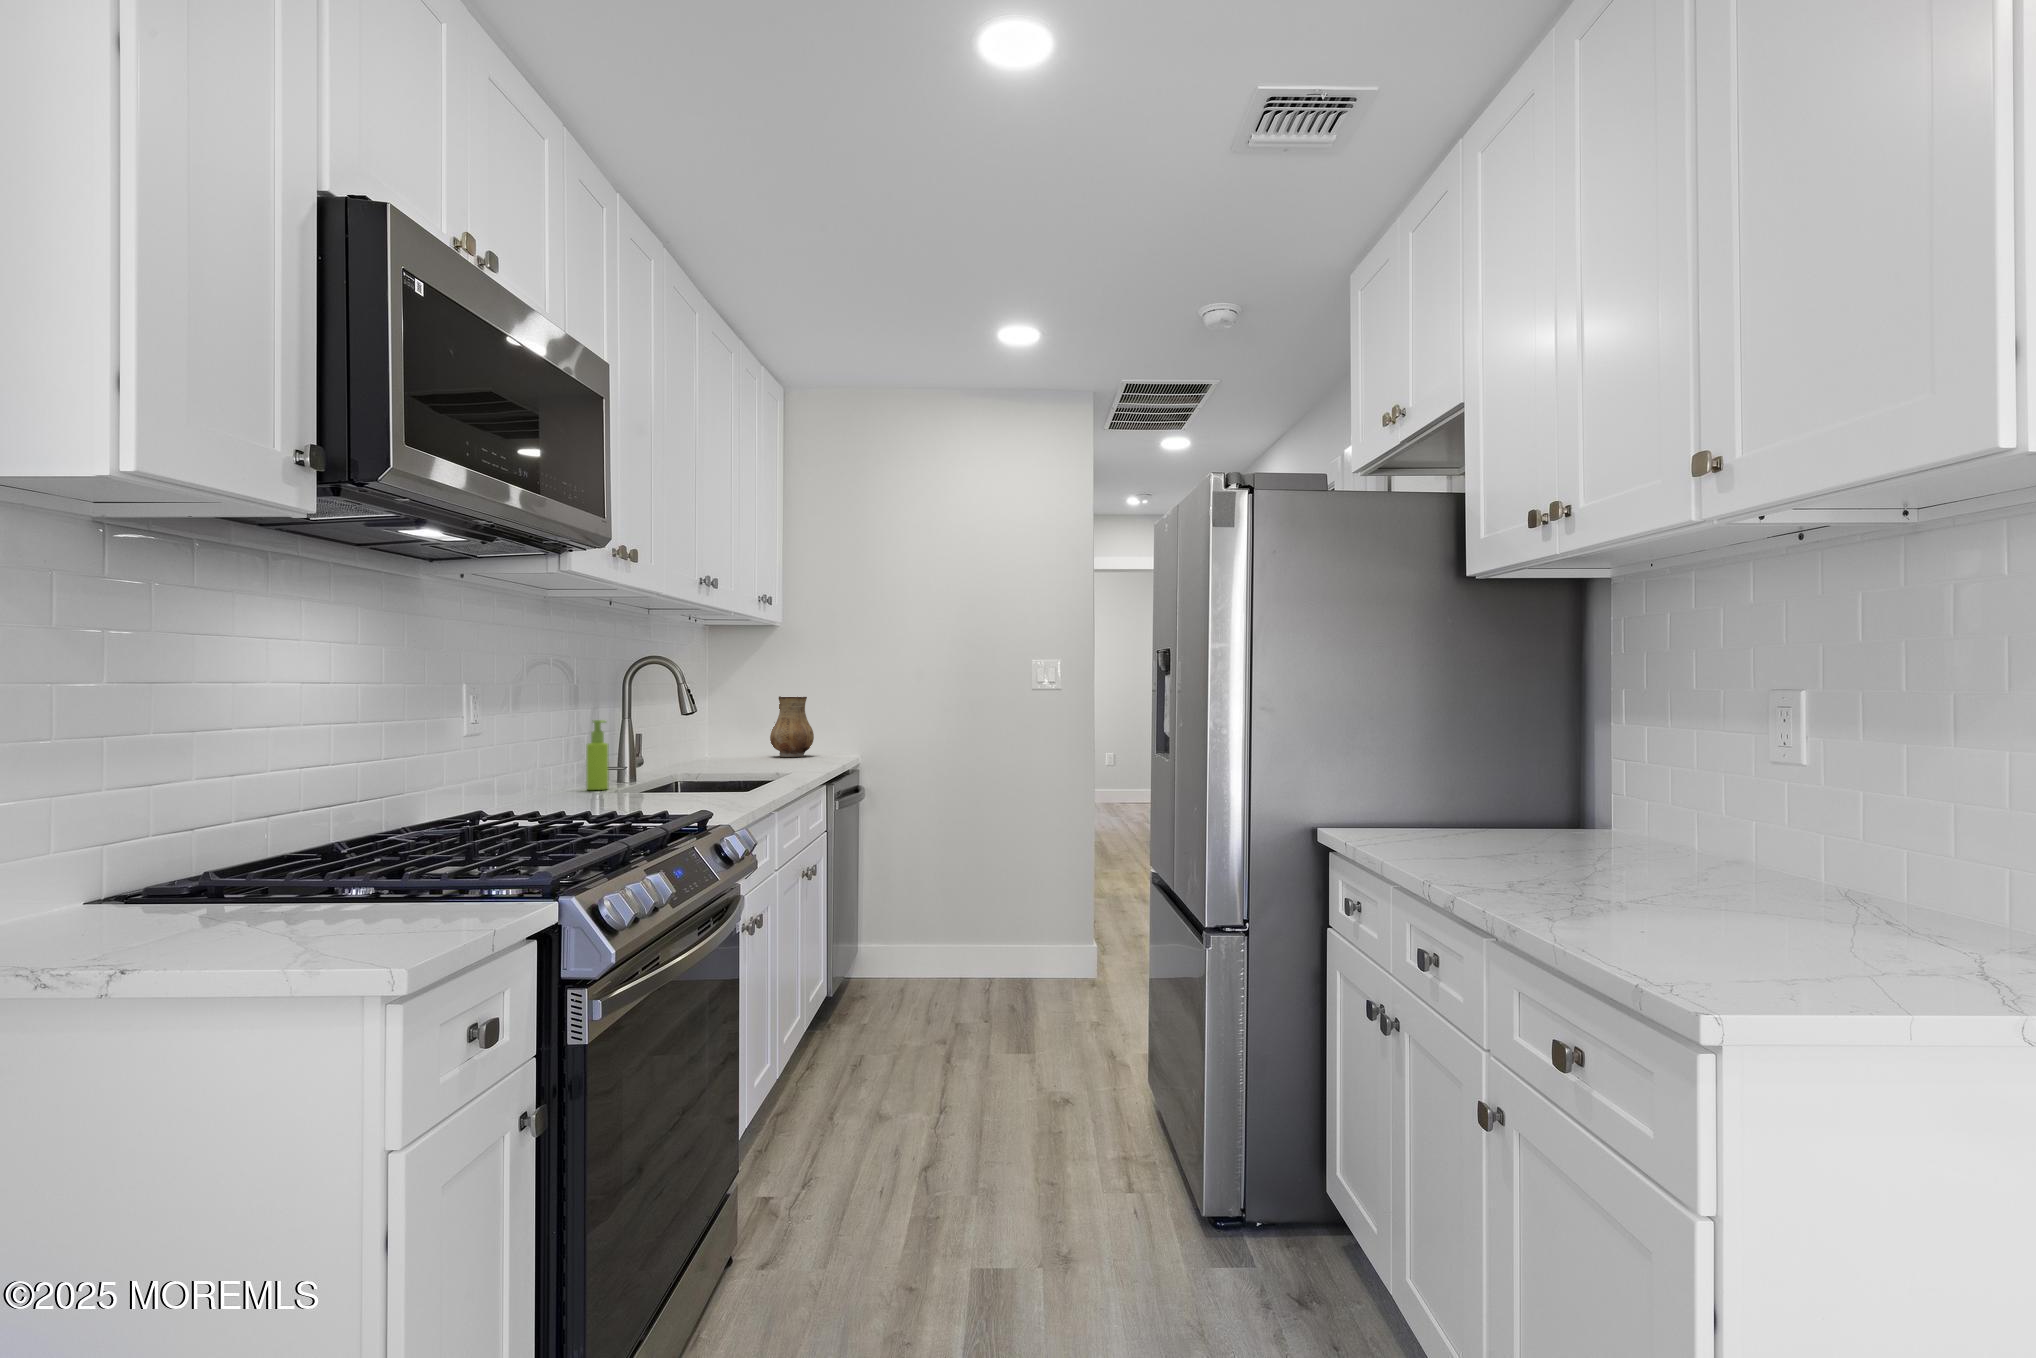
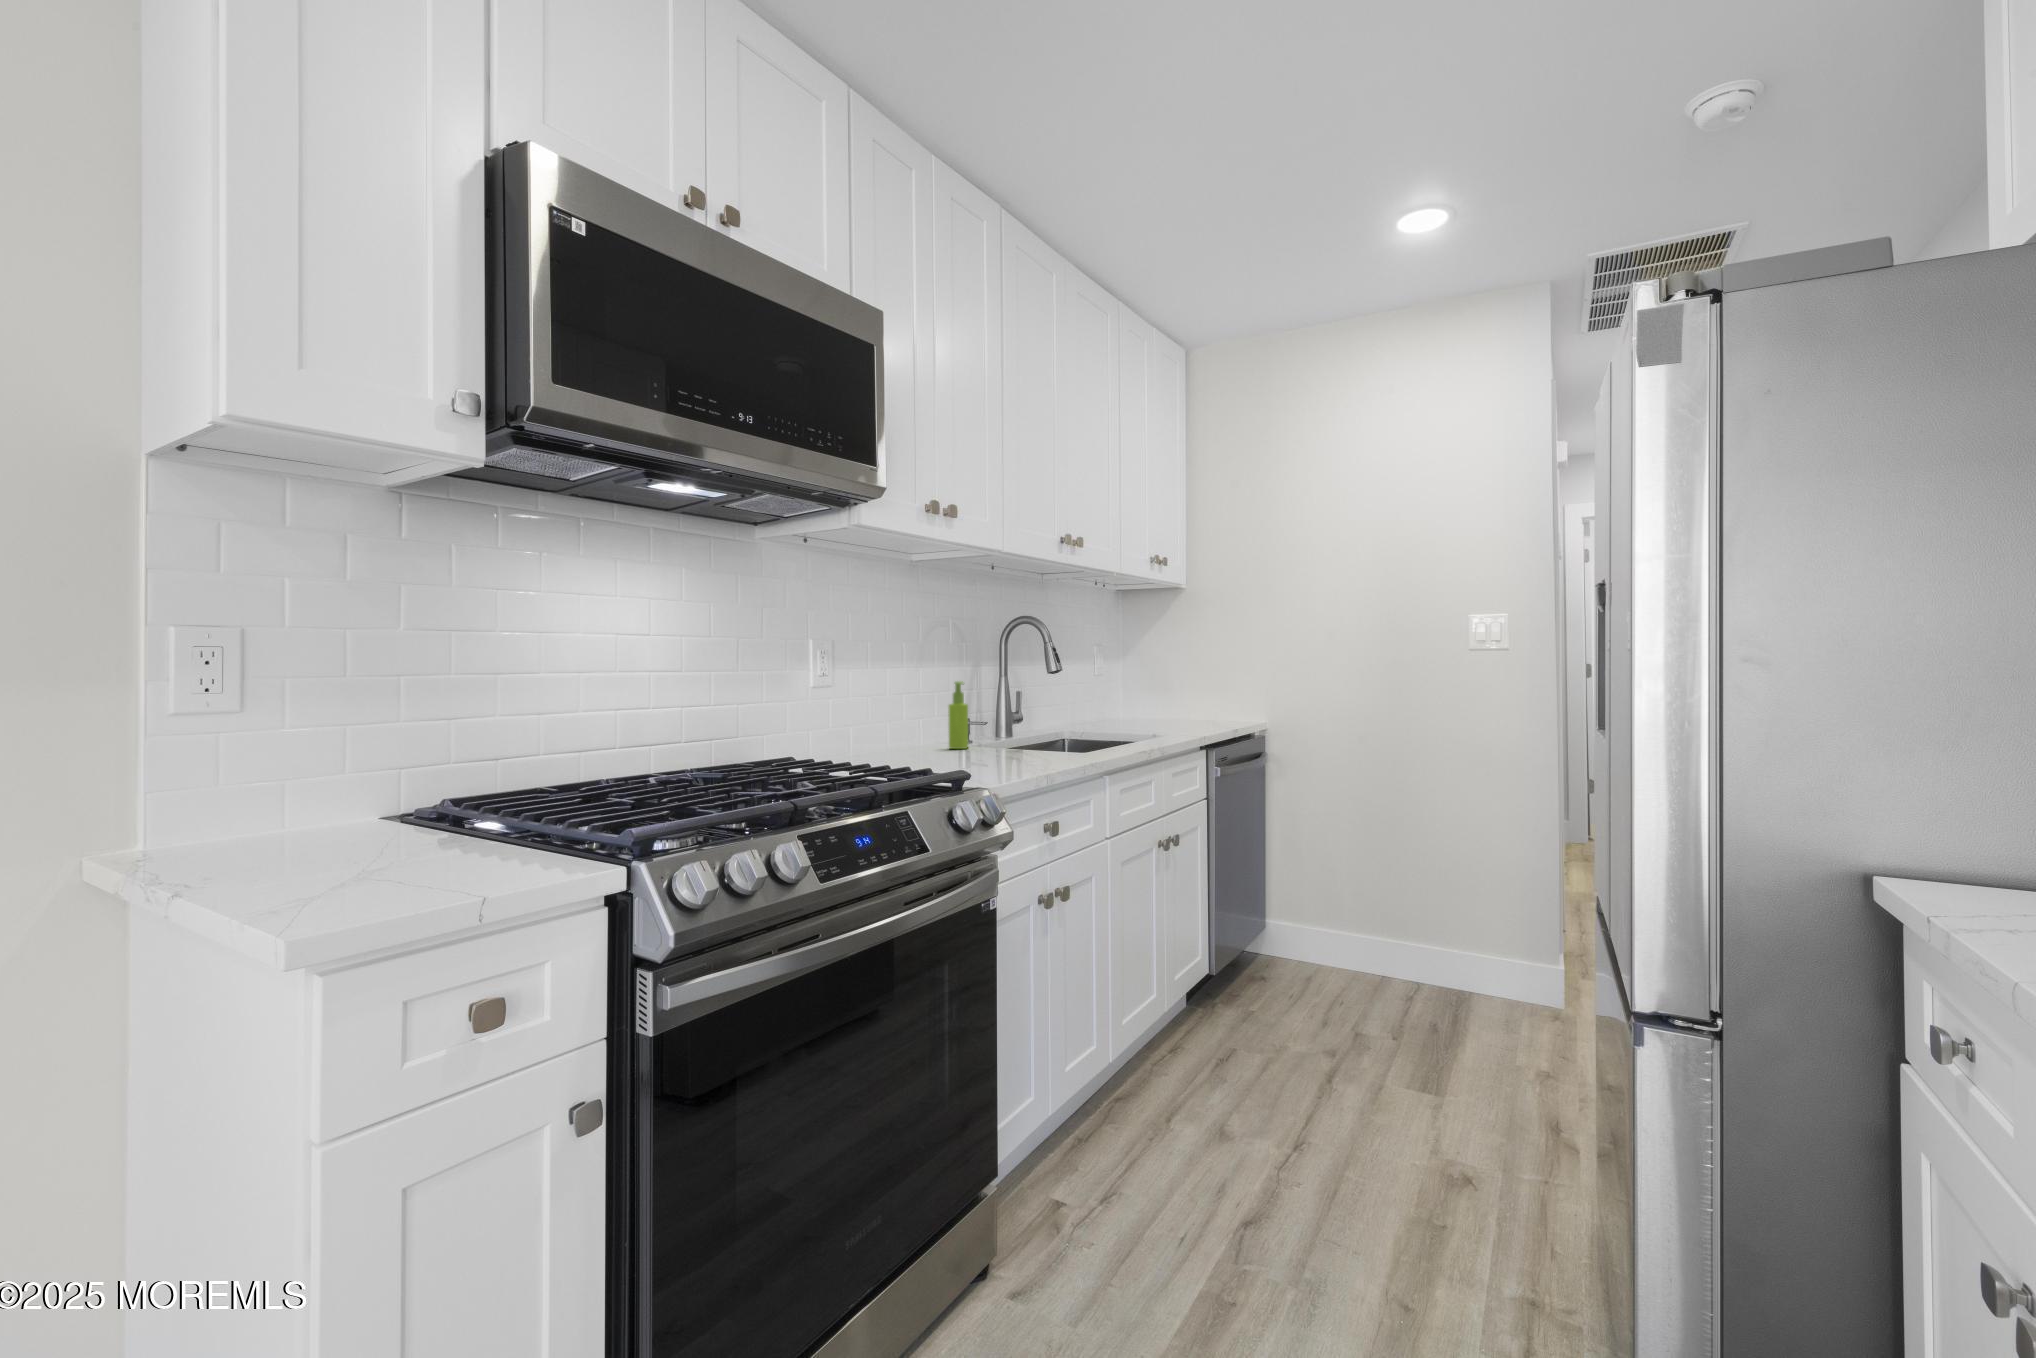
ceramic pitcher: present [770,696,814,757] -> none [1174,662,1220,724]

